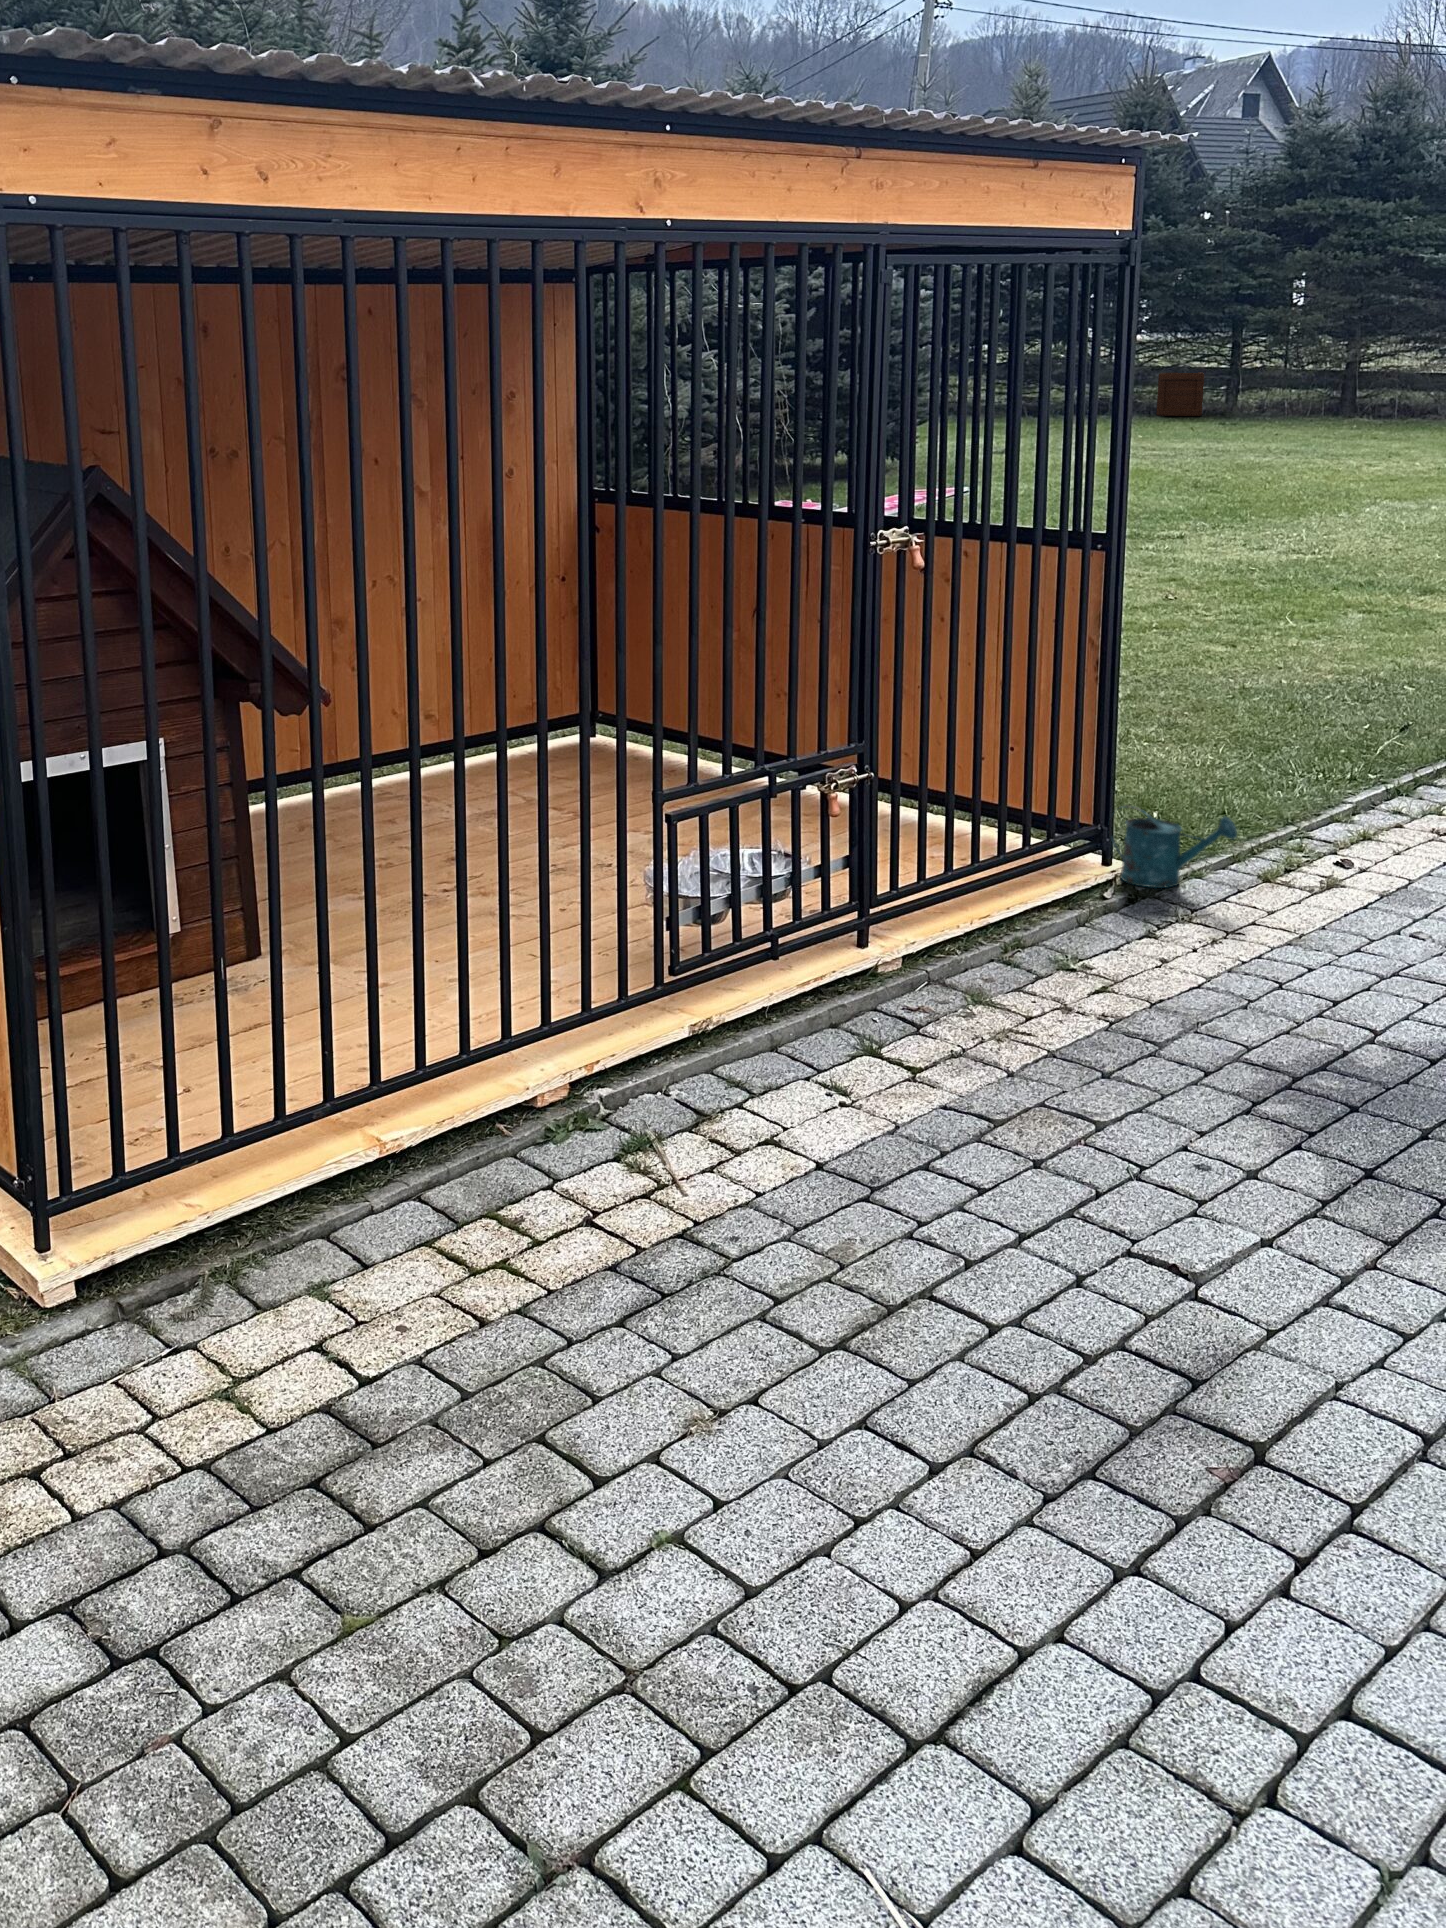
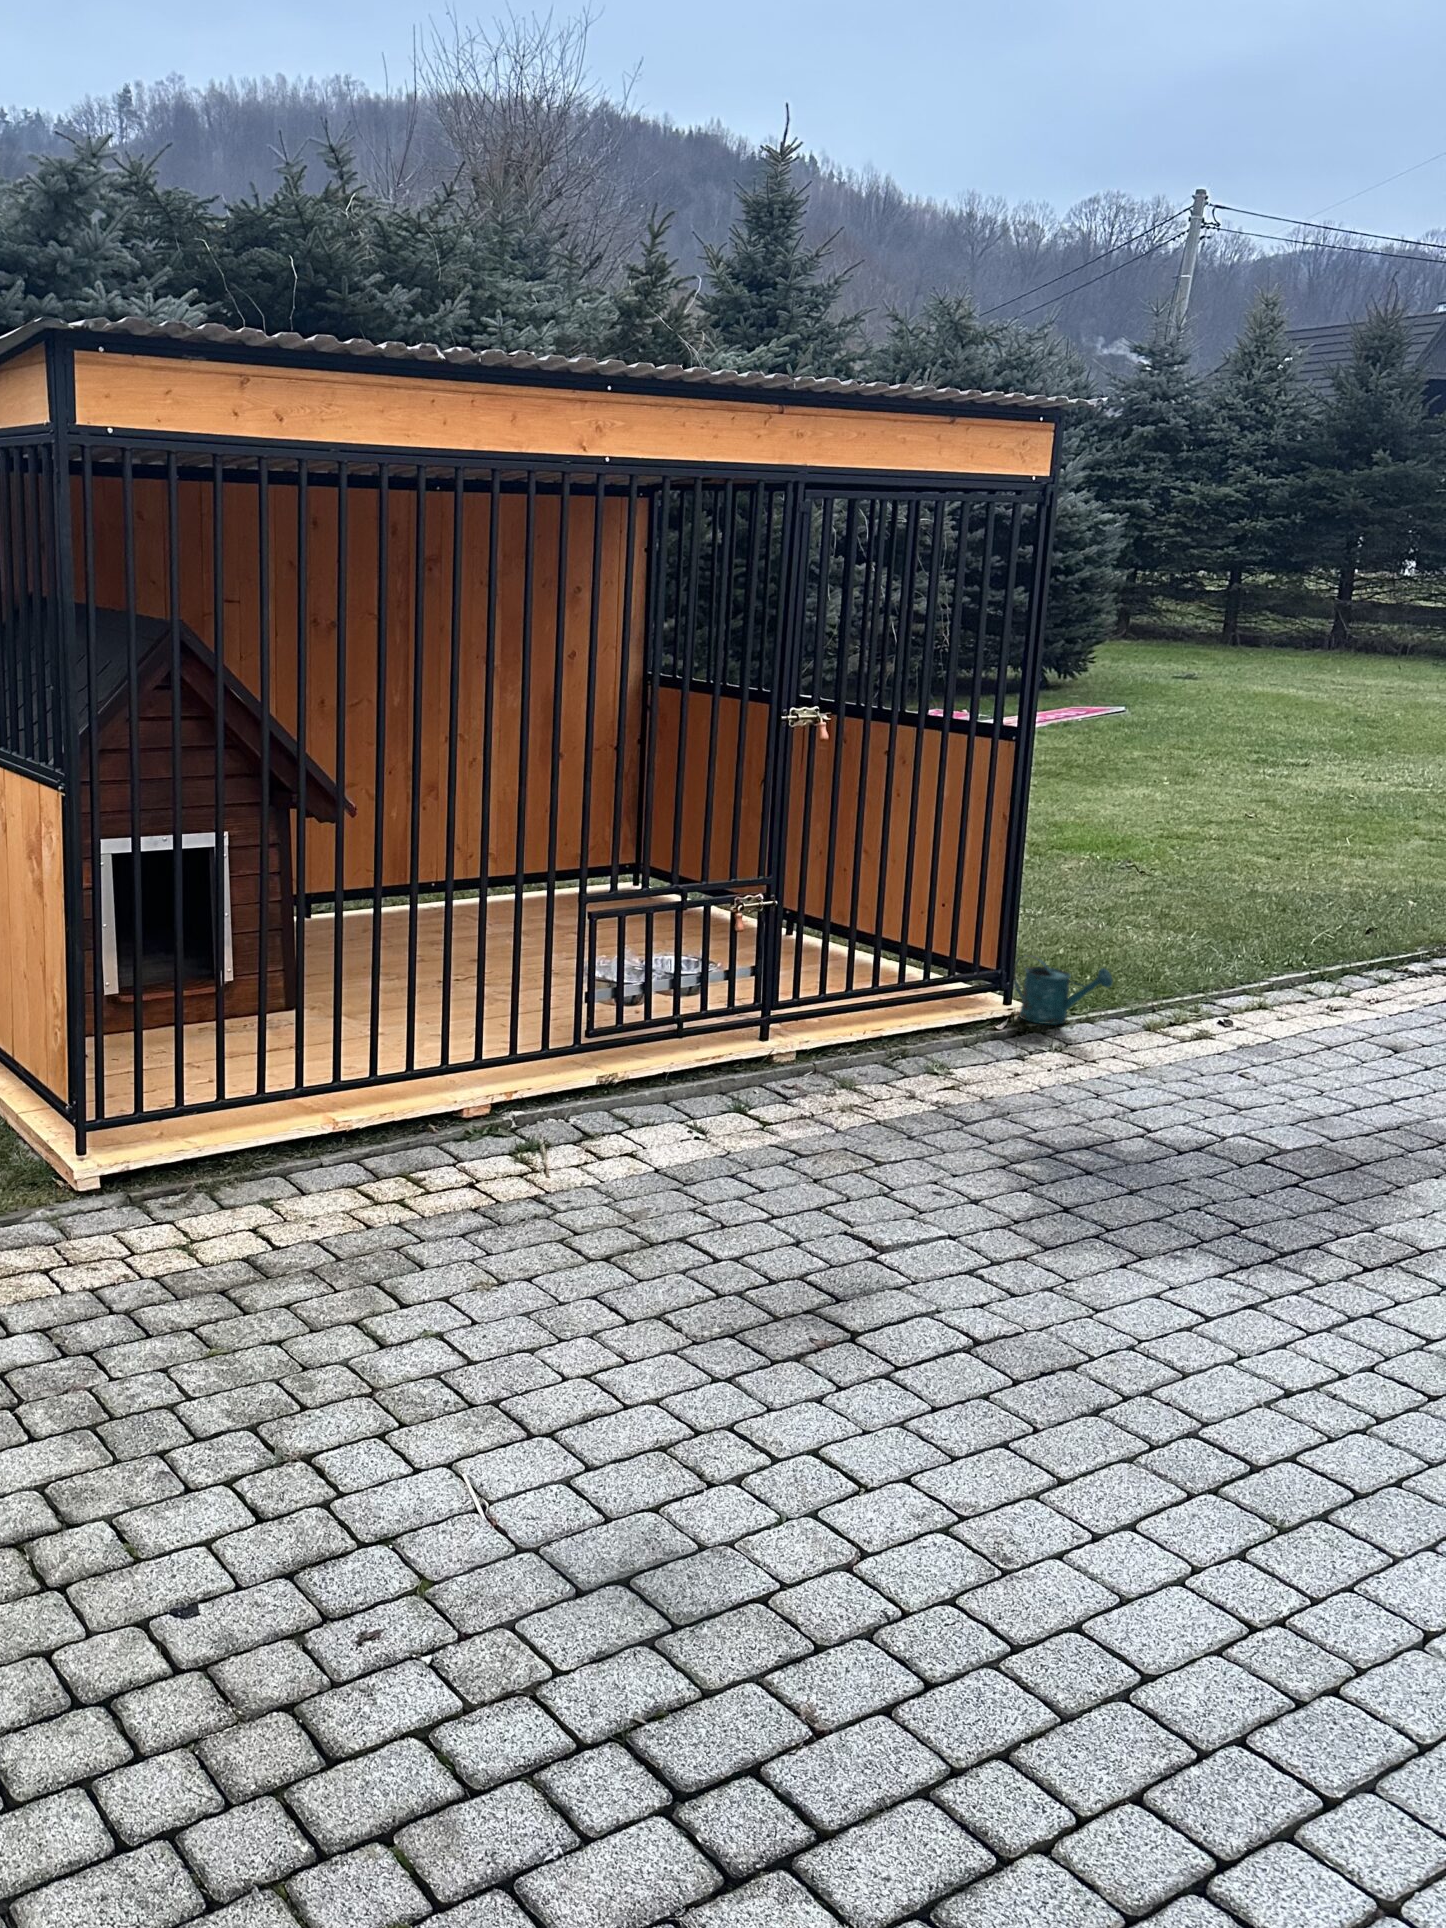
wooden crate: present [1156,372,1204,416] -> none [1340,601,1395,647]

